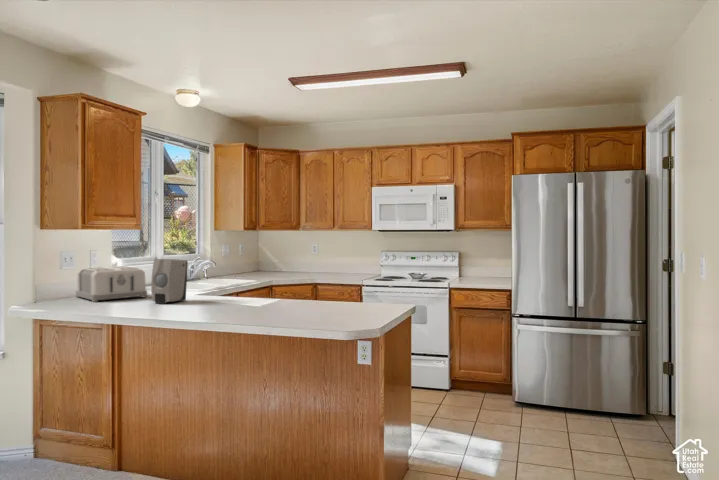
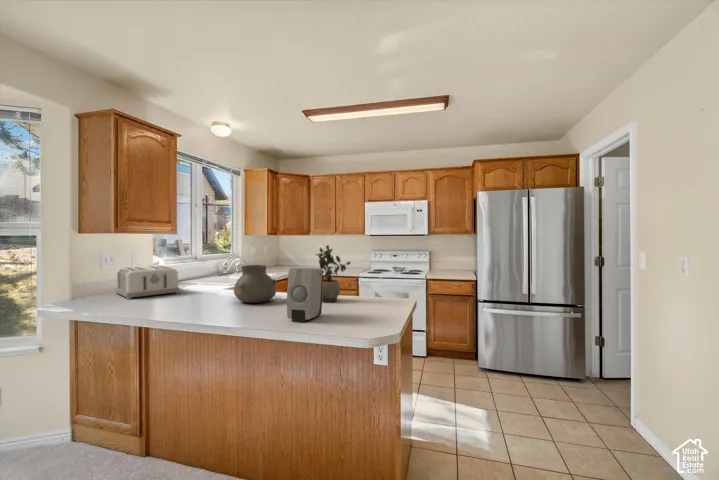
potted plant: none [302,242,341,307] -> present [316,245,351,302]
soap dispenser: present [151,259,188,304] -> present [287,268,323,322]
vase: none [211,264,258,306] -> present [234,265,277,303]

